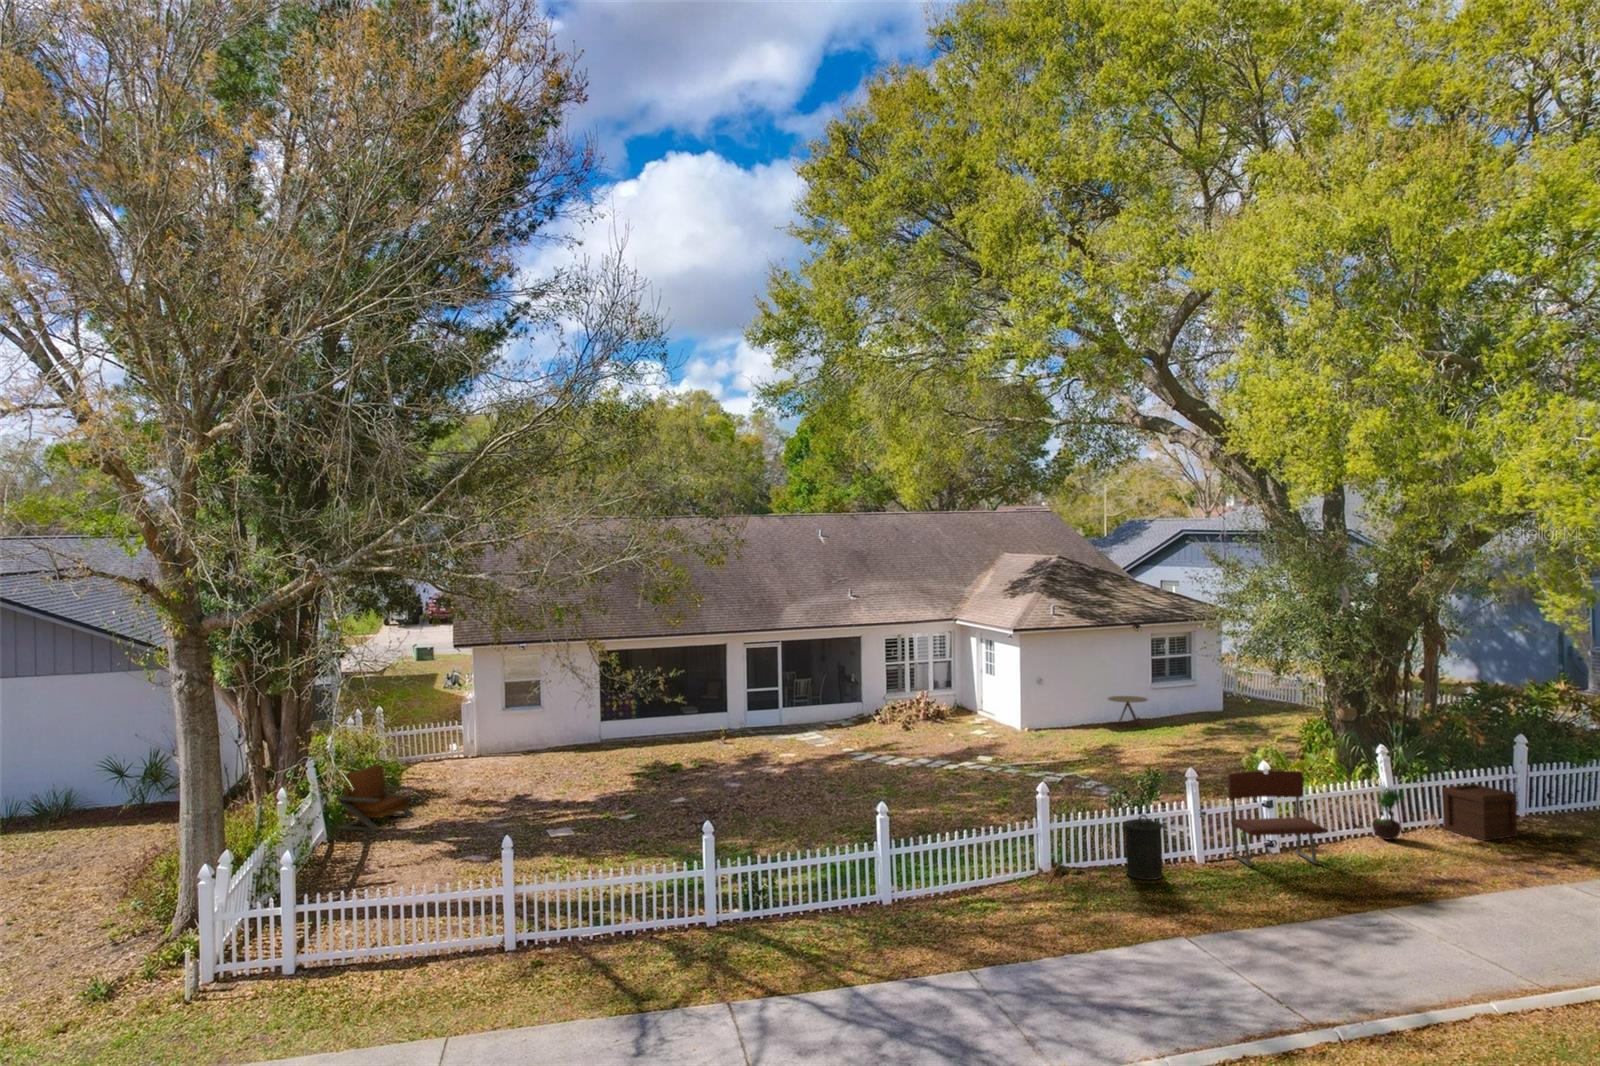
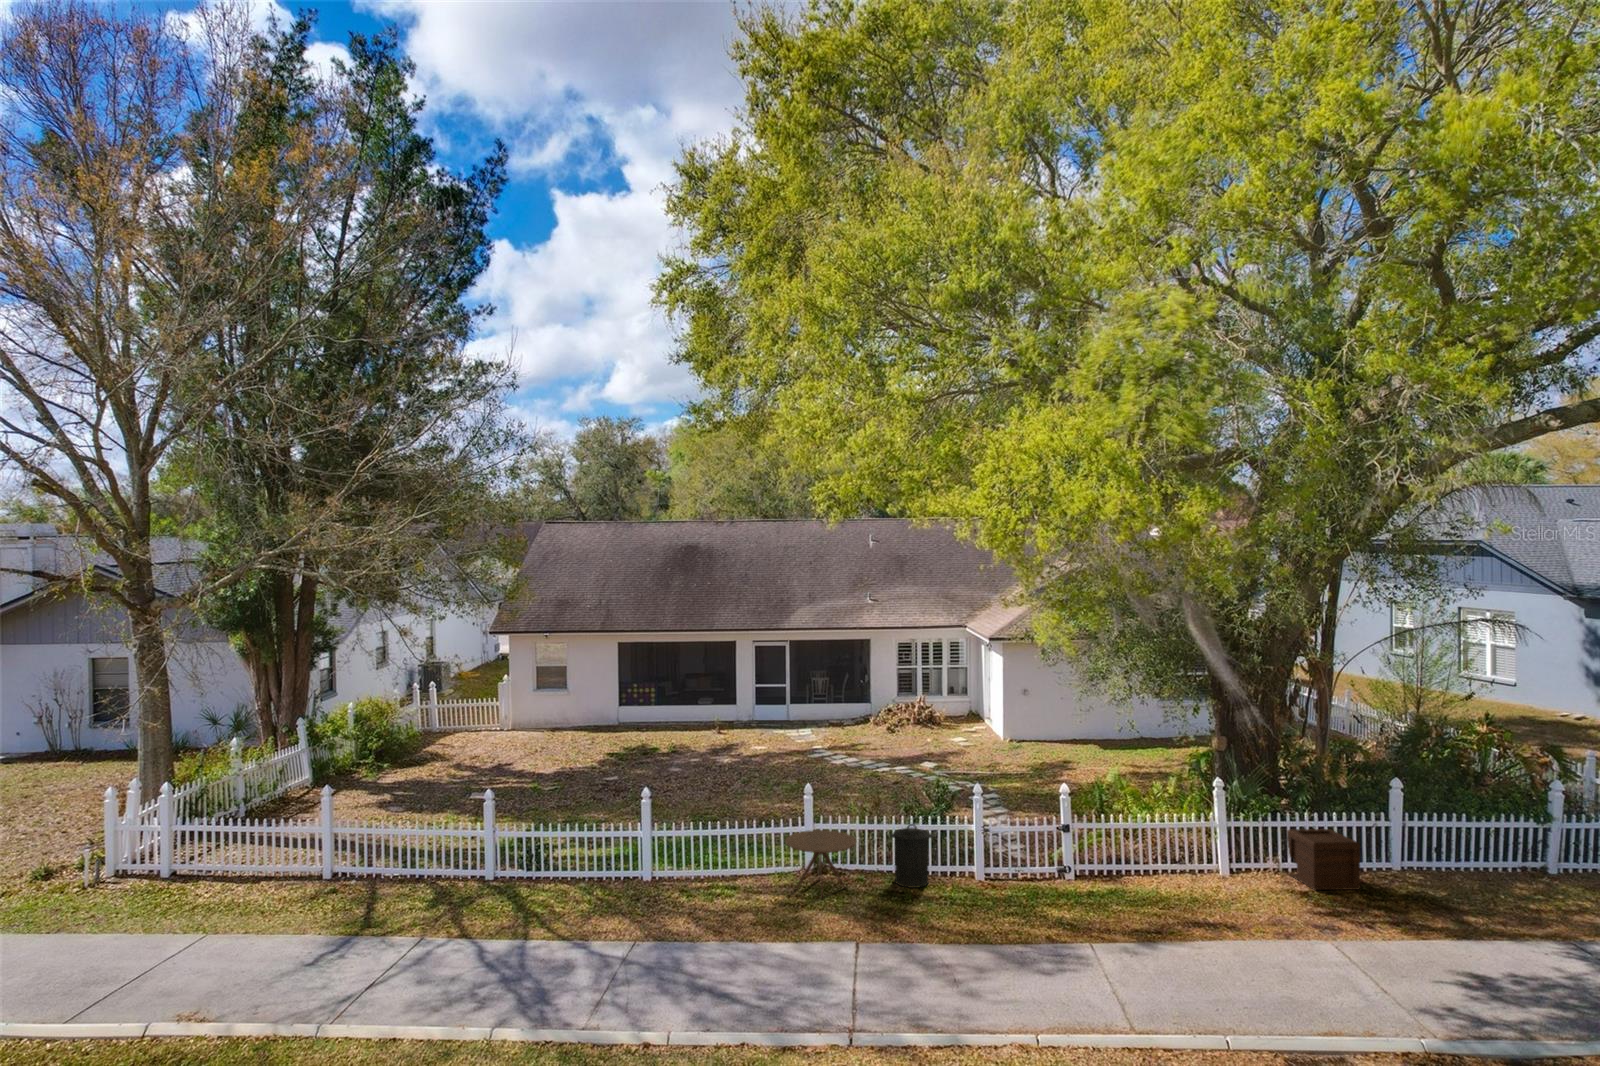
round table: present [1108,696,1147,725] -> present [785,830,856,896]
lounge chair: present [336,765,415,831] -> none [335,727,402,781]
bench: present [1227,770,1326,866] -> none [1019,792,1100,892]
potted tree: present [1372,788,1404,840] -> none [1190,818,1229,878]

